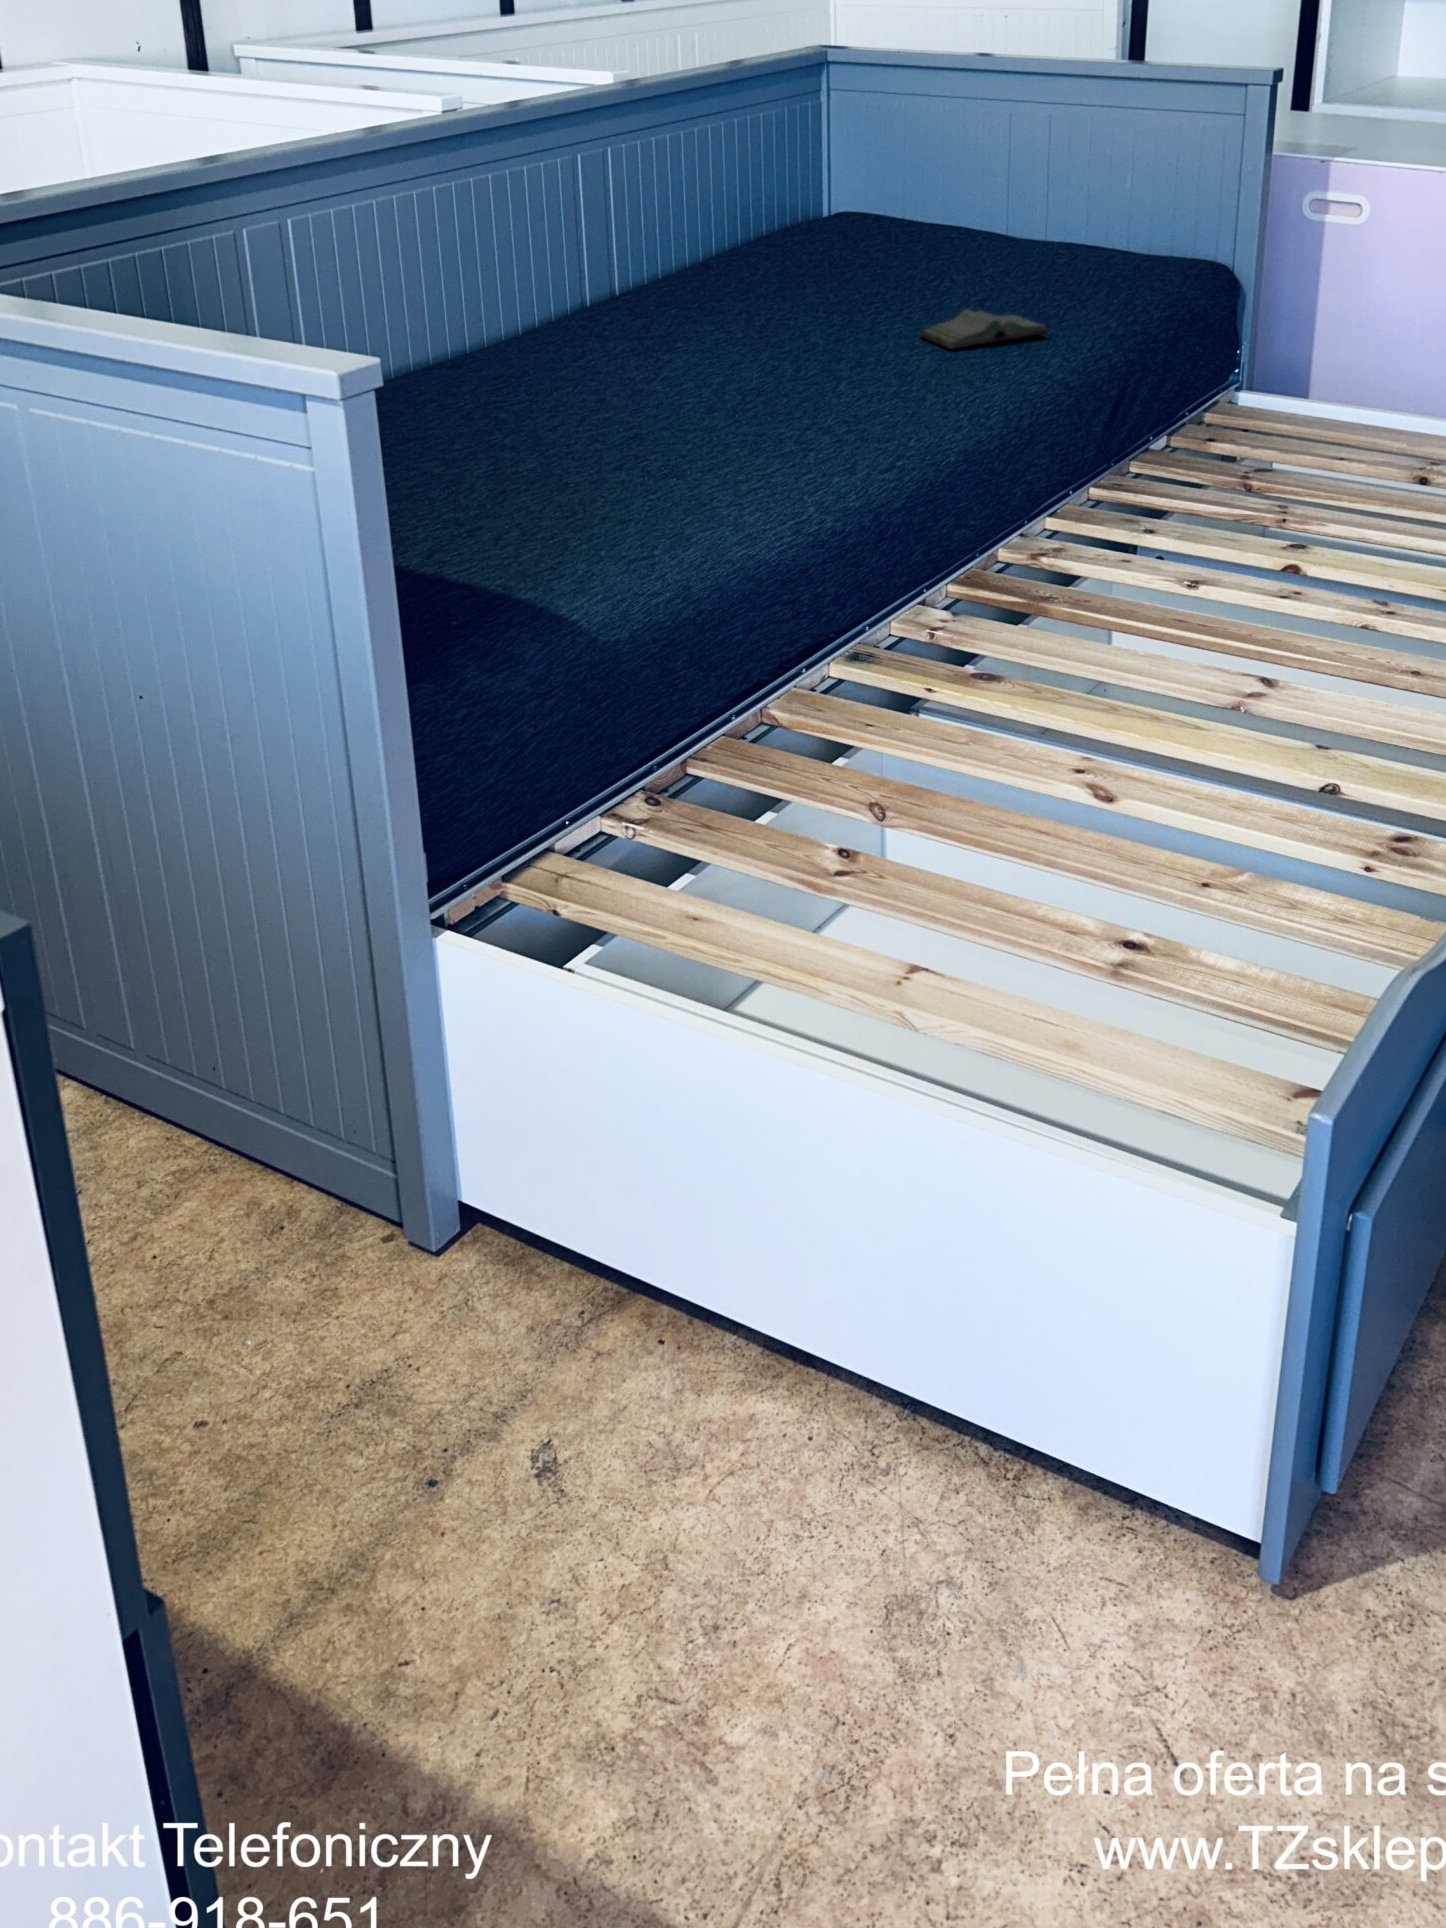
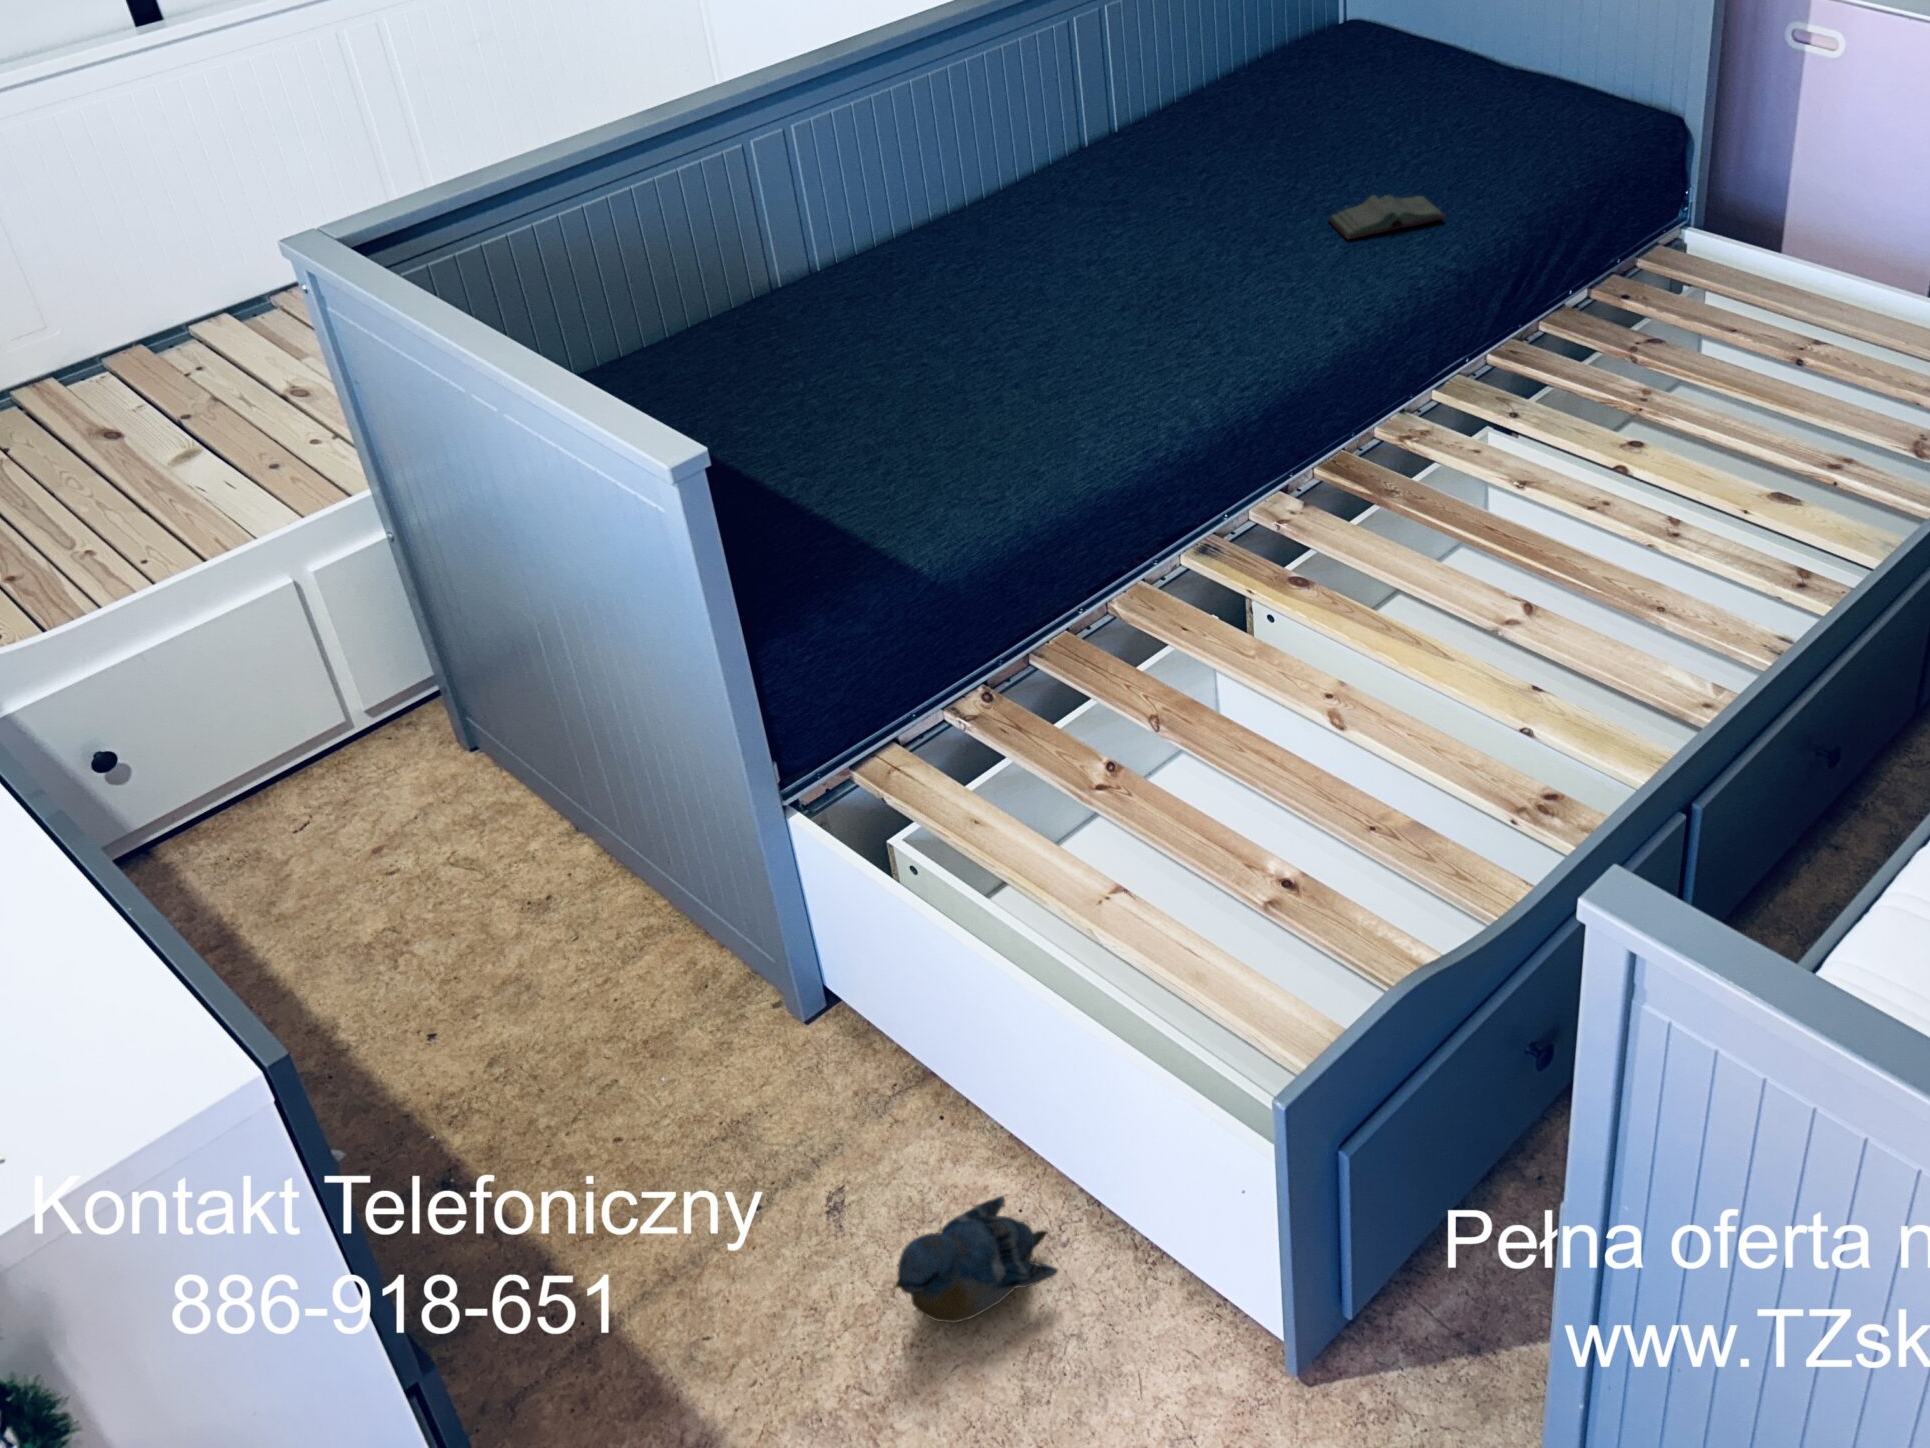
plush toy: none [702,1412,907,1587] -> present [895,1196,1058,1323]

